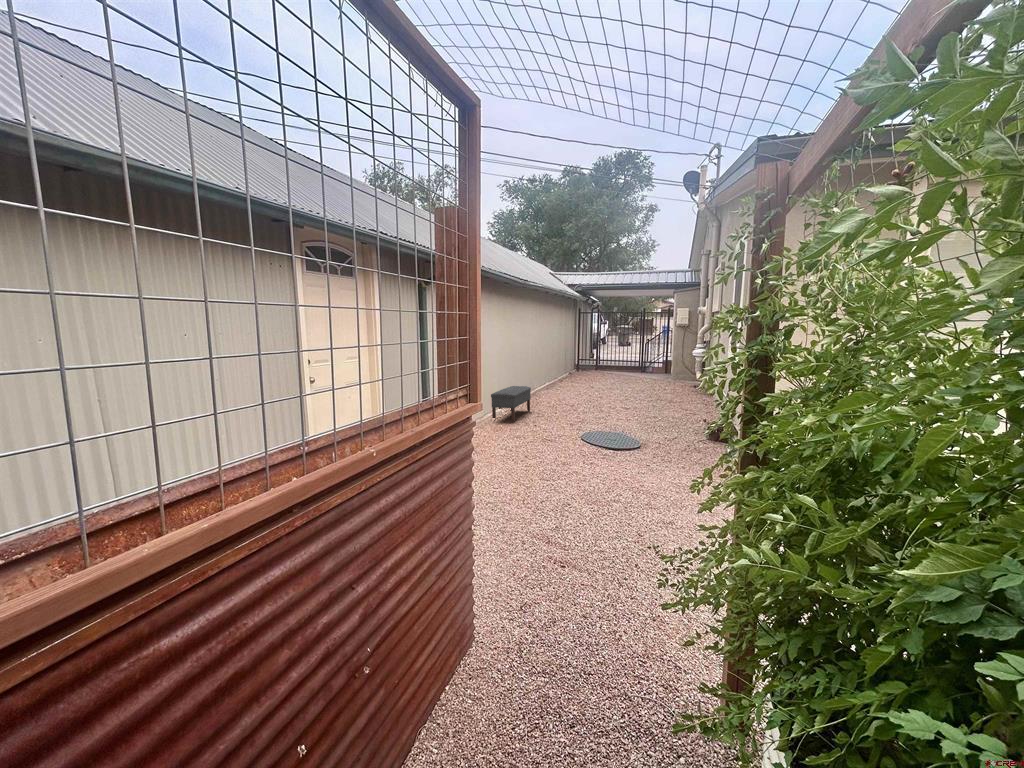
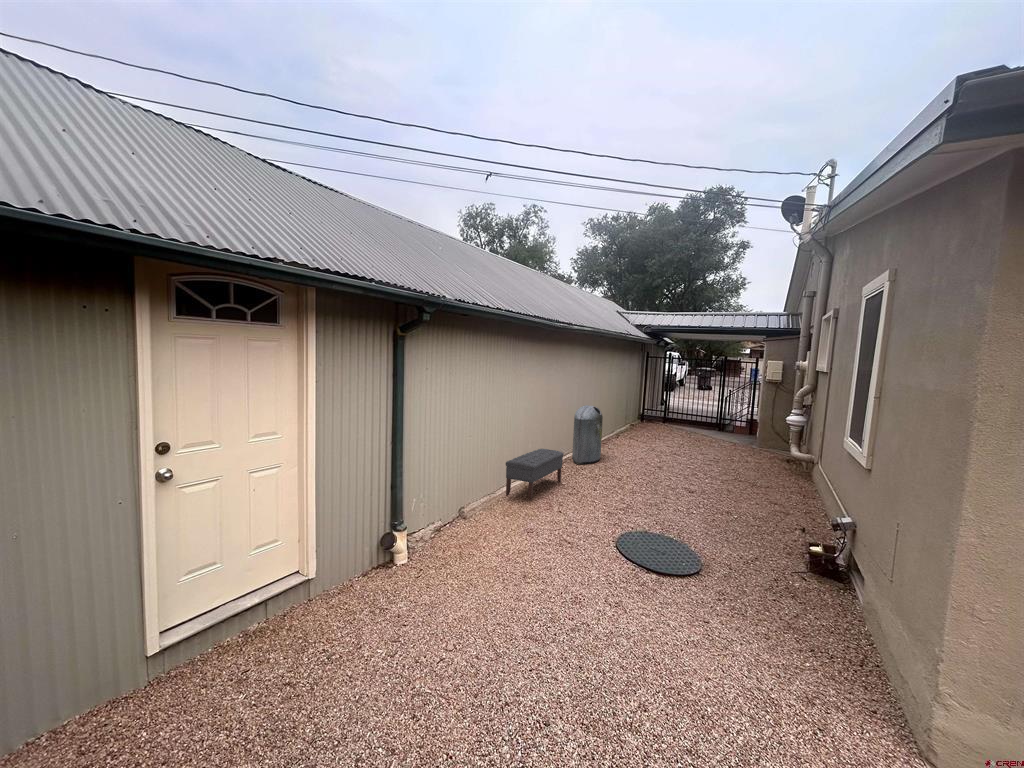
trash can: none [531,352,554,401] -> present [572,405,603,464]

